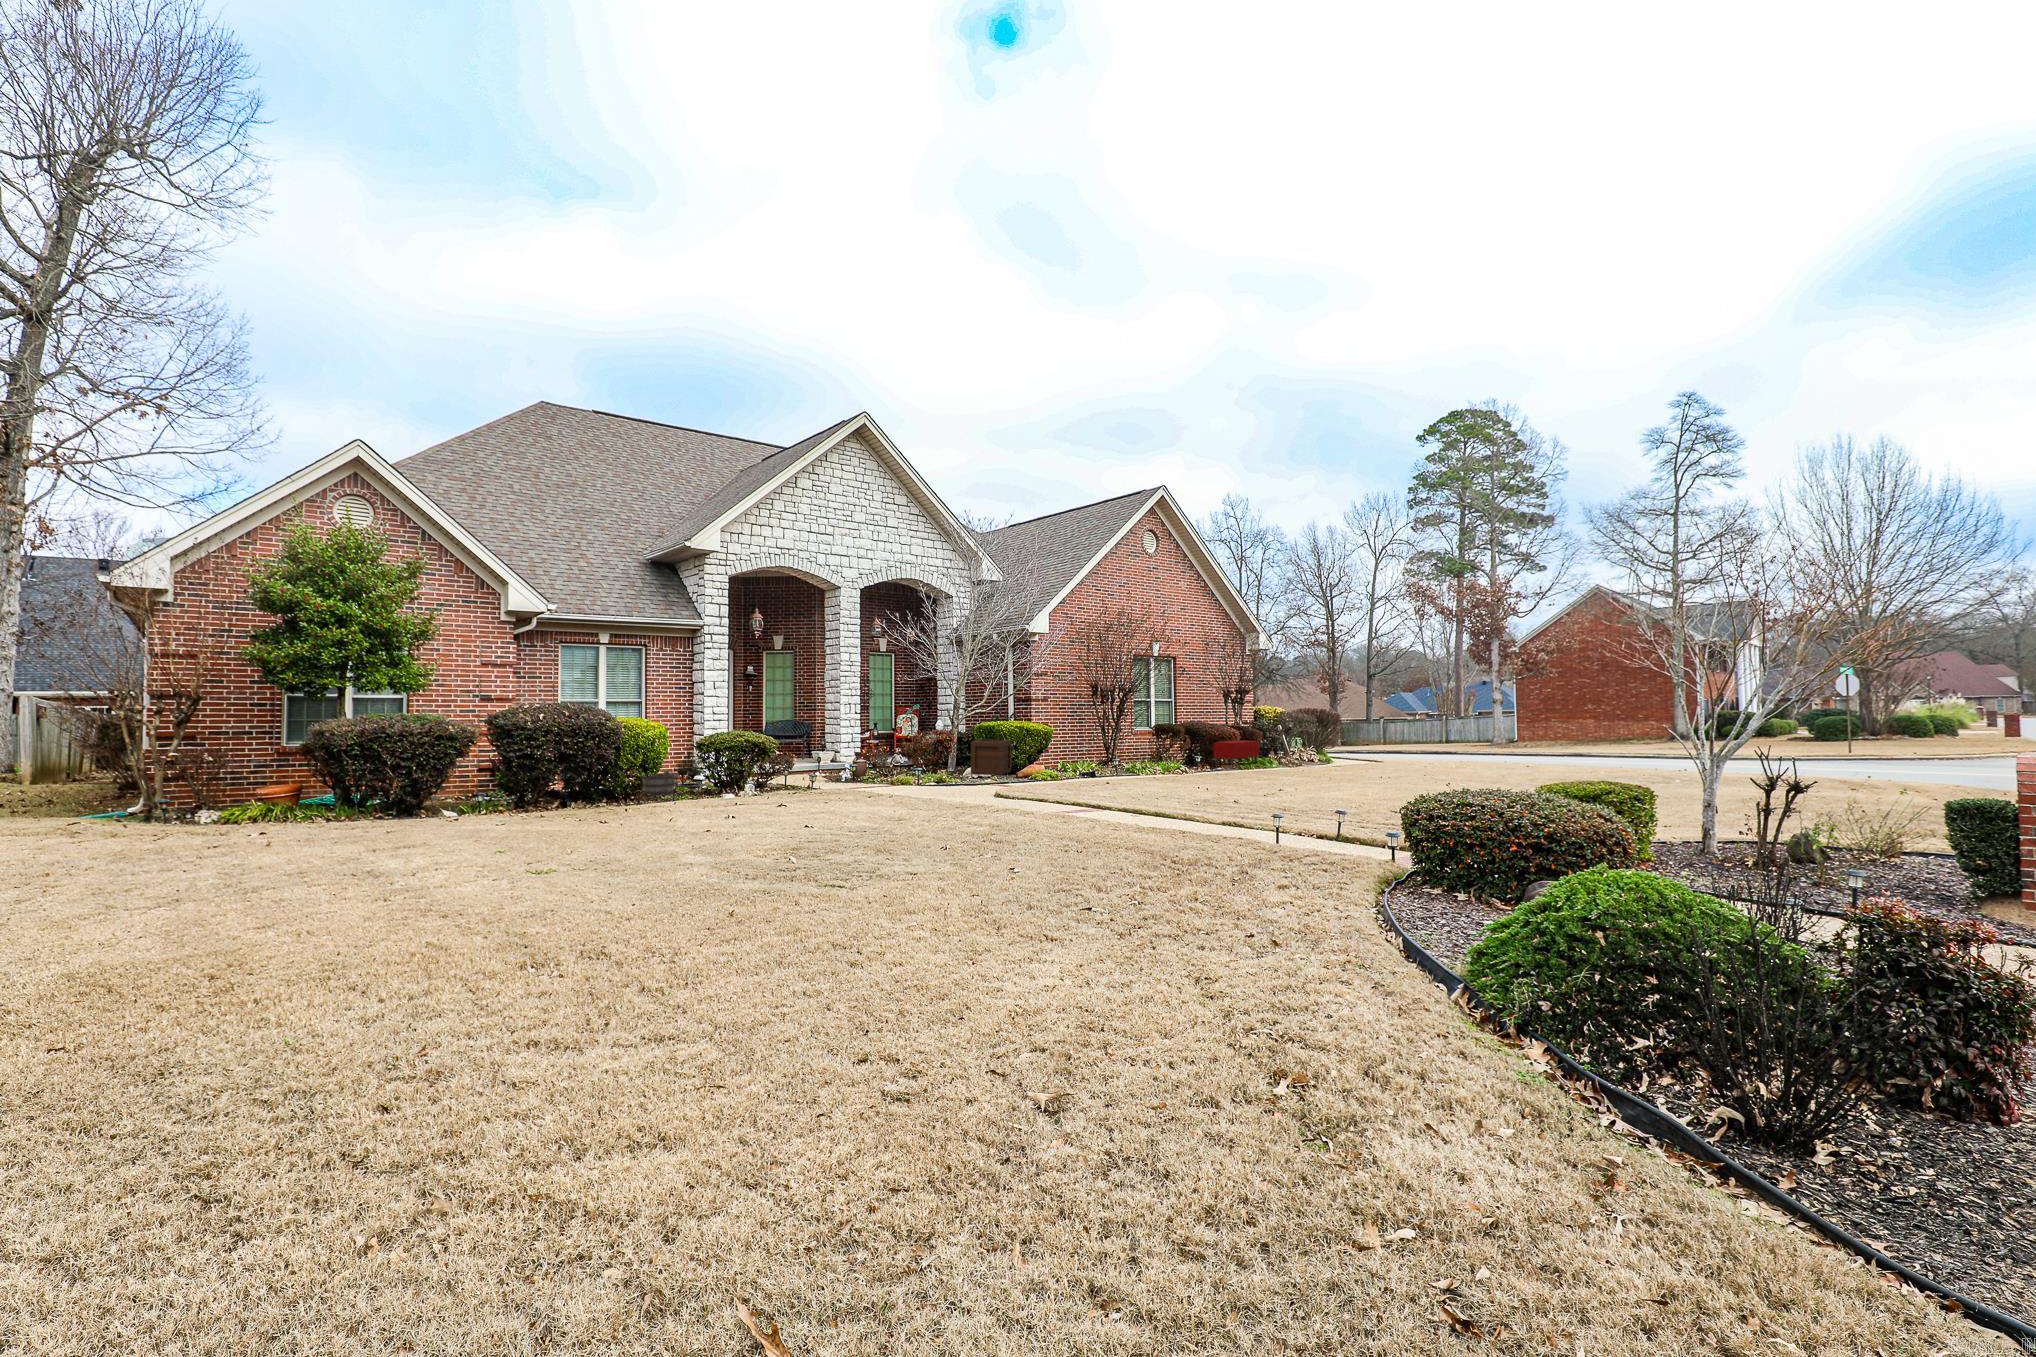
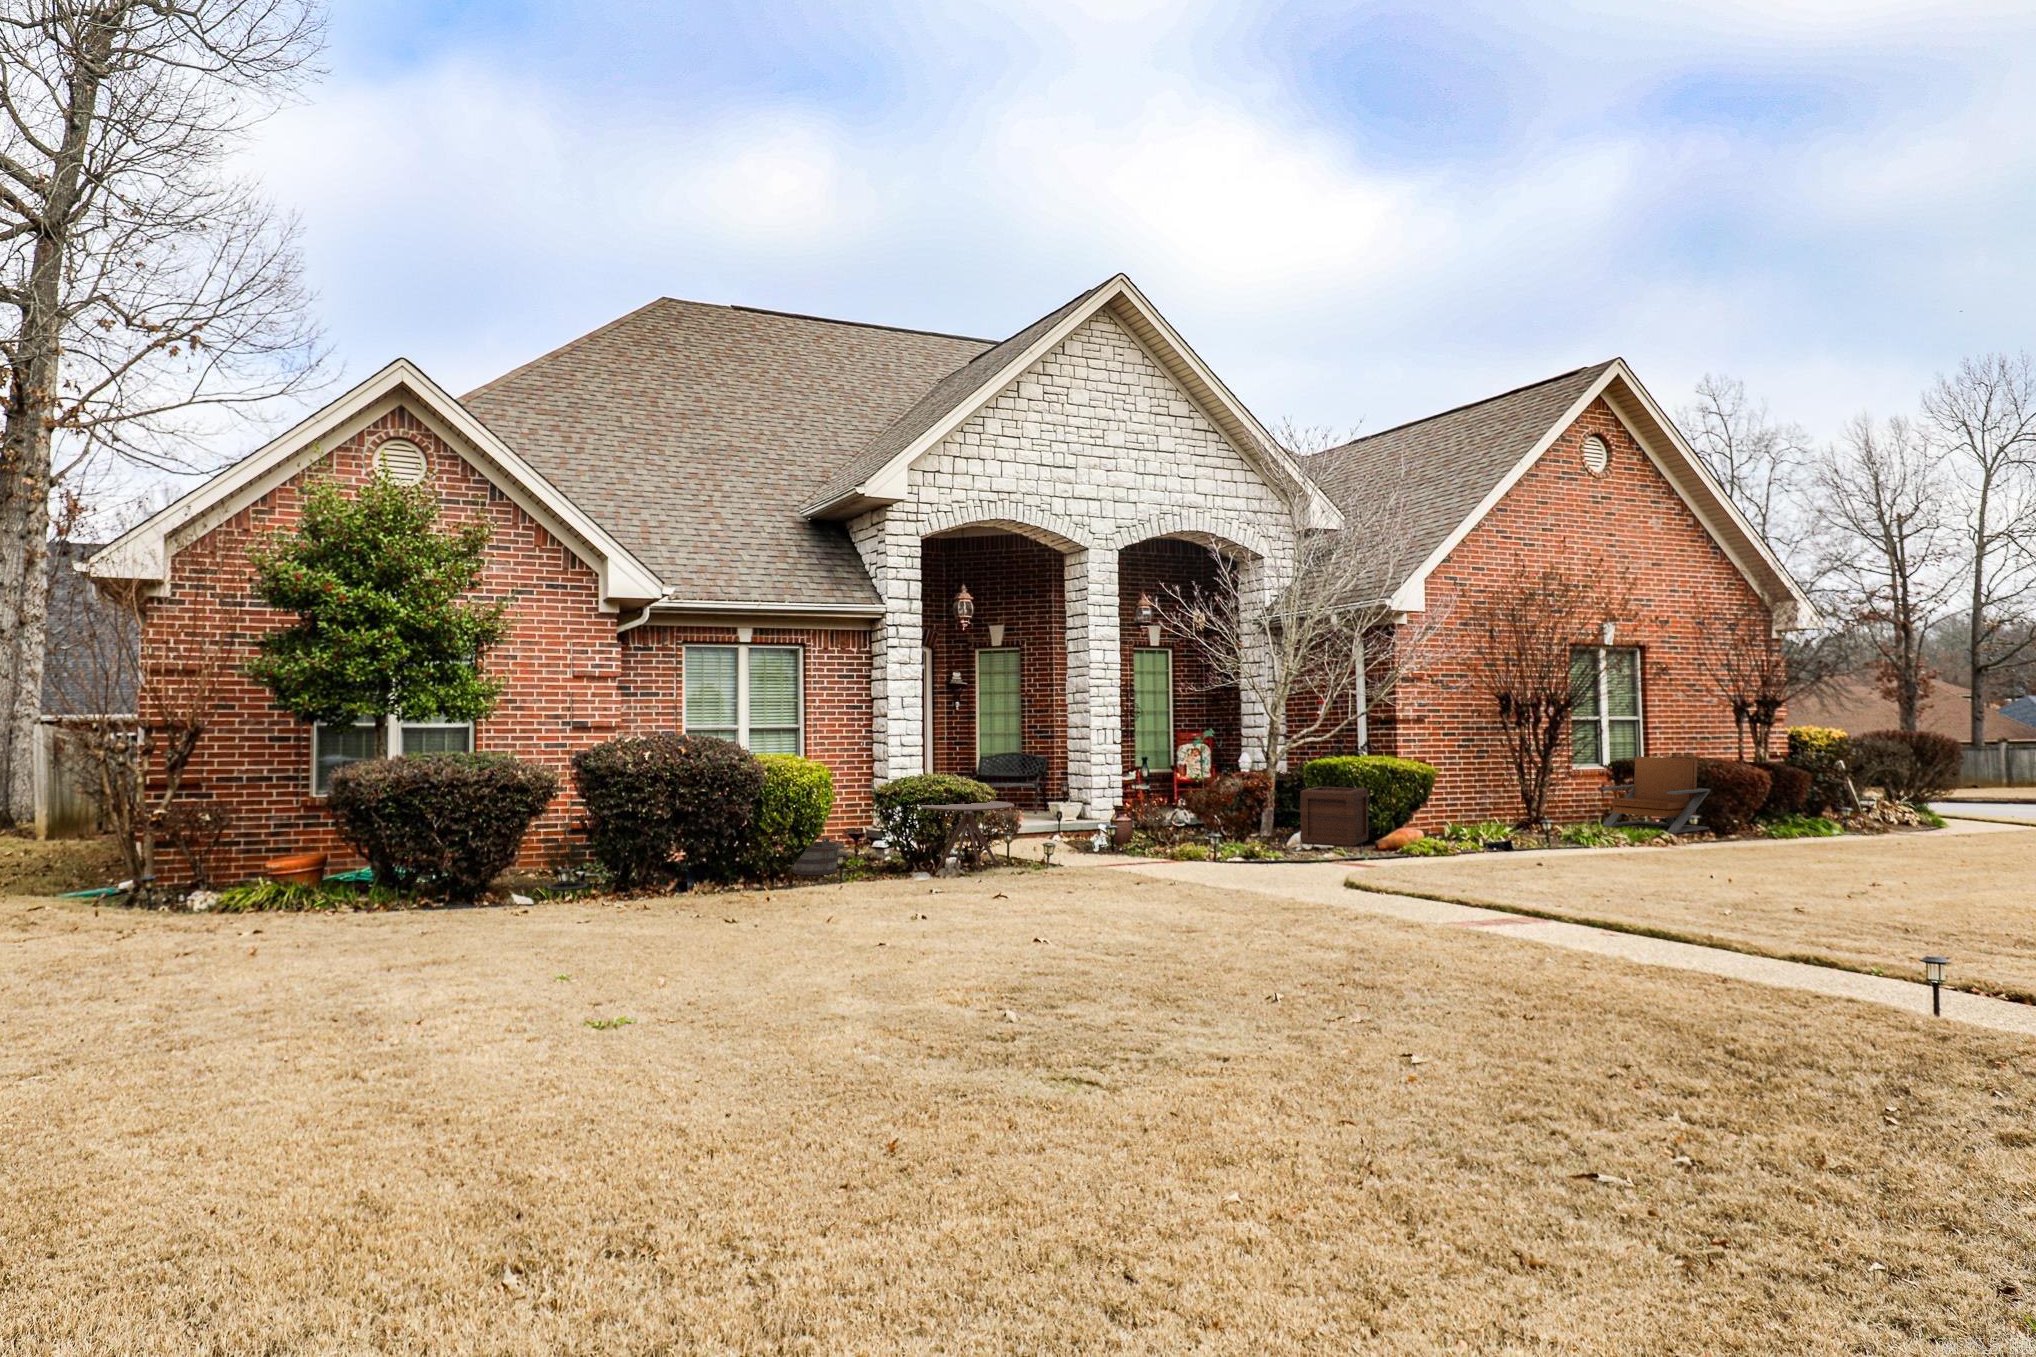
lounge chair: none [1148,722,1205,766] -> present [1602,756,1710,833]
bench: present [1214,740,1259,765] -> none [1727,788,1813,833]
round table: none [731,747,792,791] -> present [922,801,1014,872]
potted tree: present [676,749,701,787] -> present [543,821,587,890]

